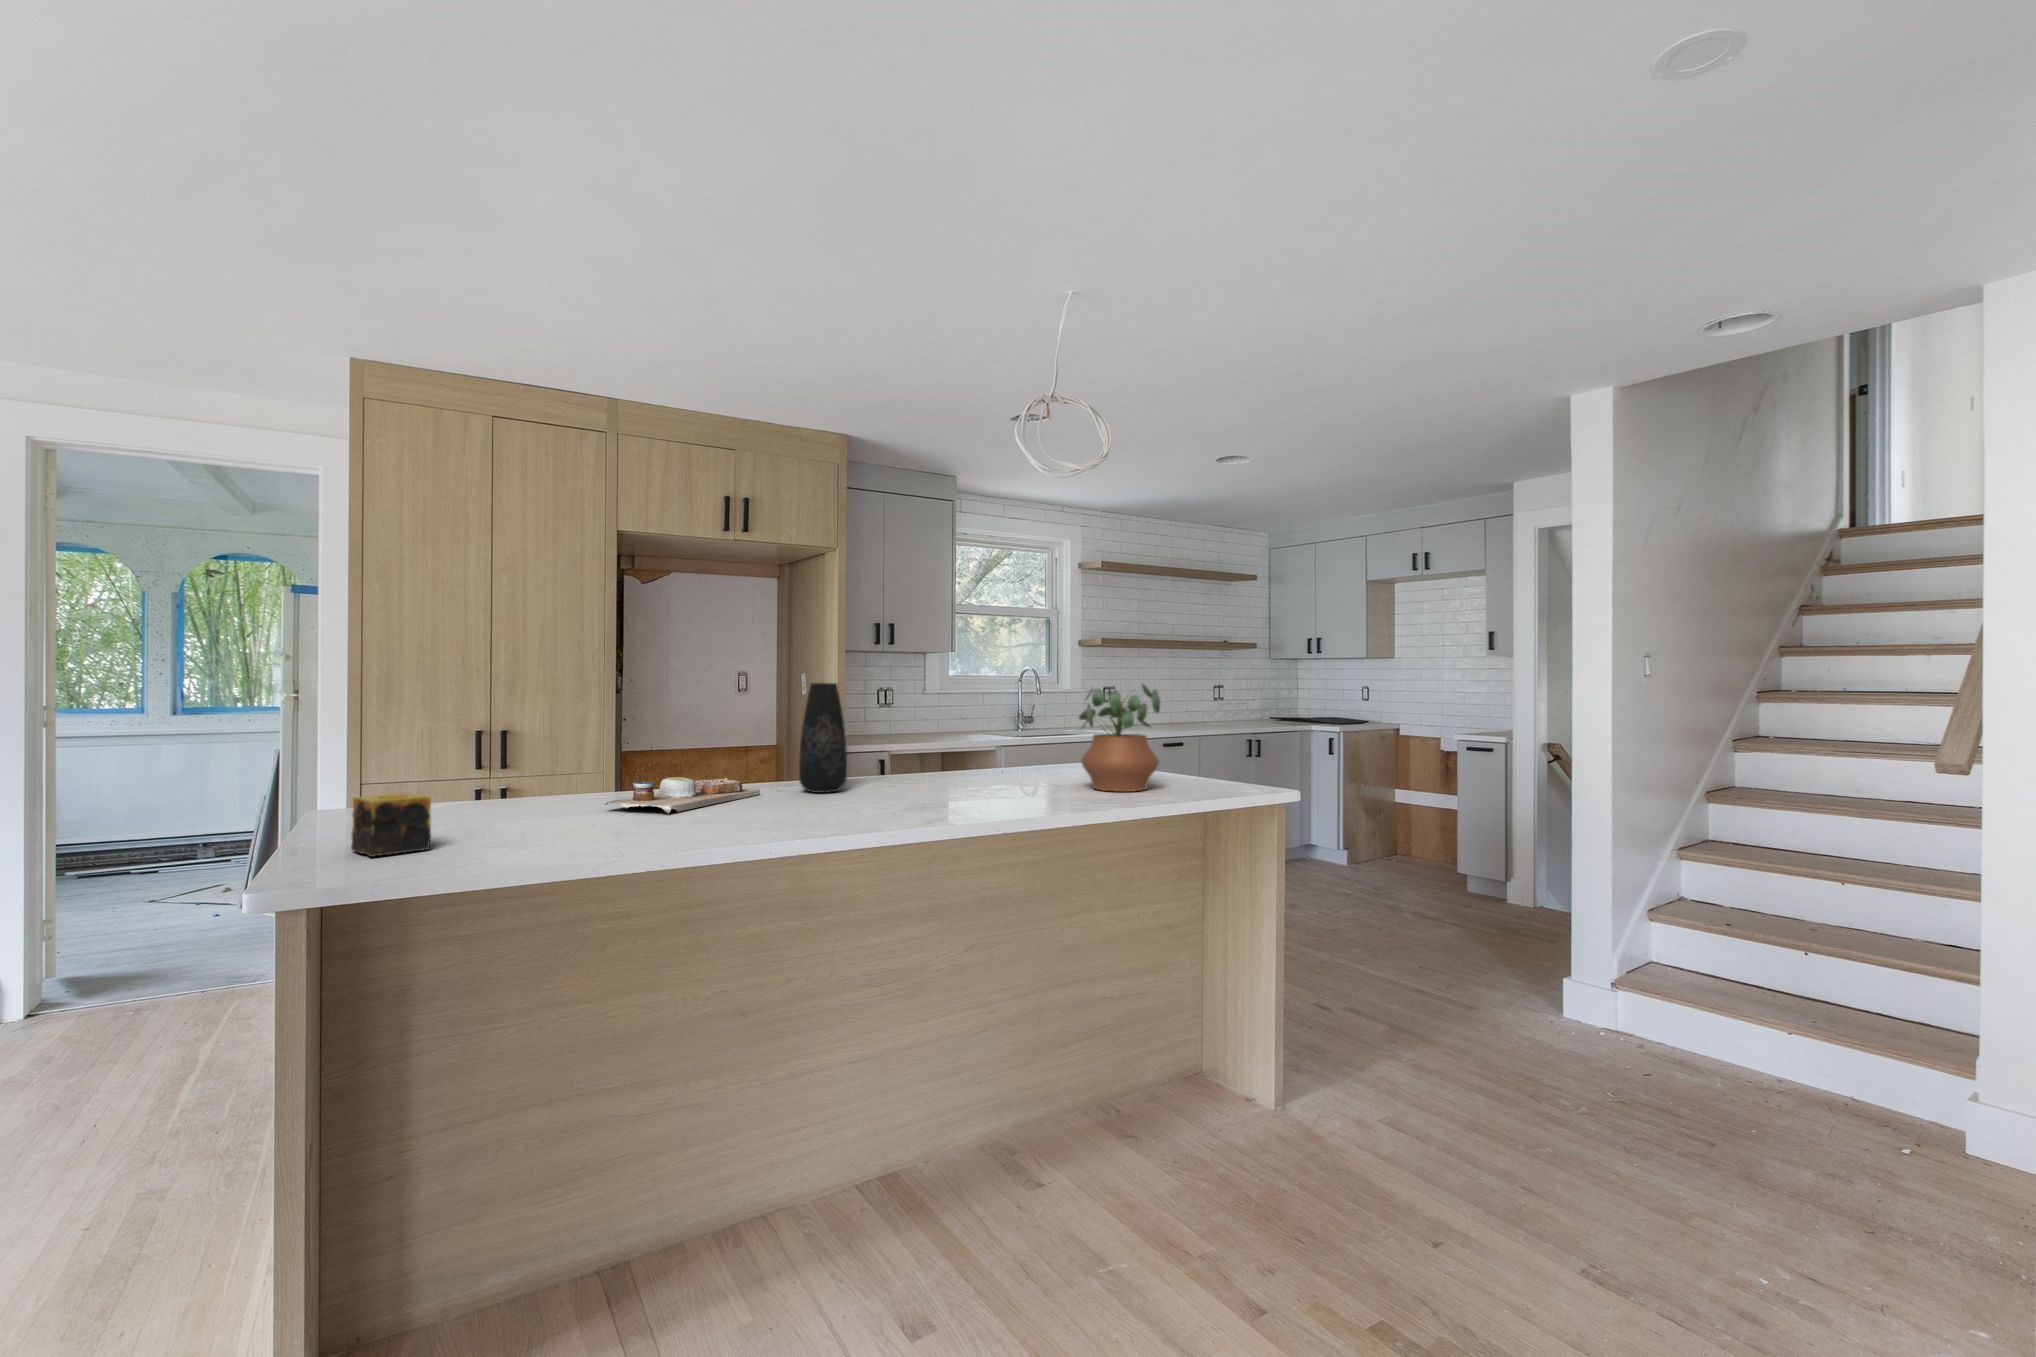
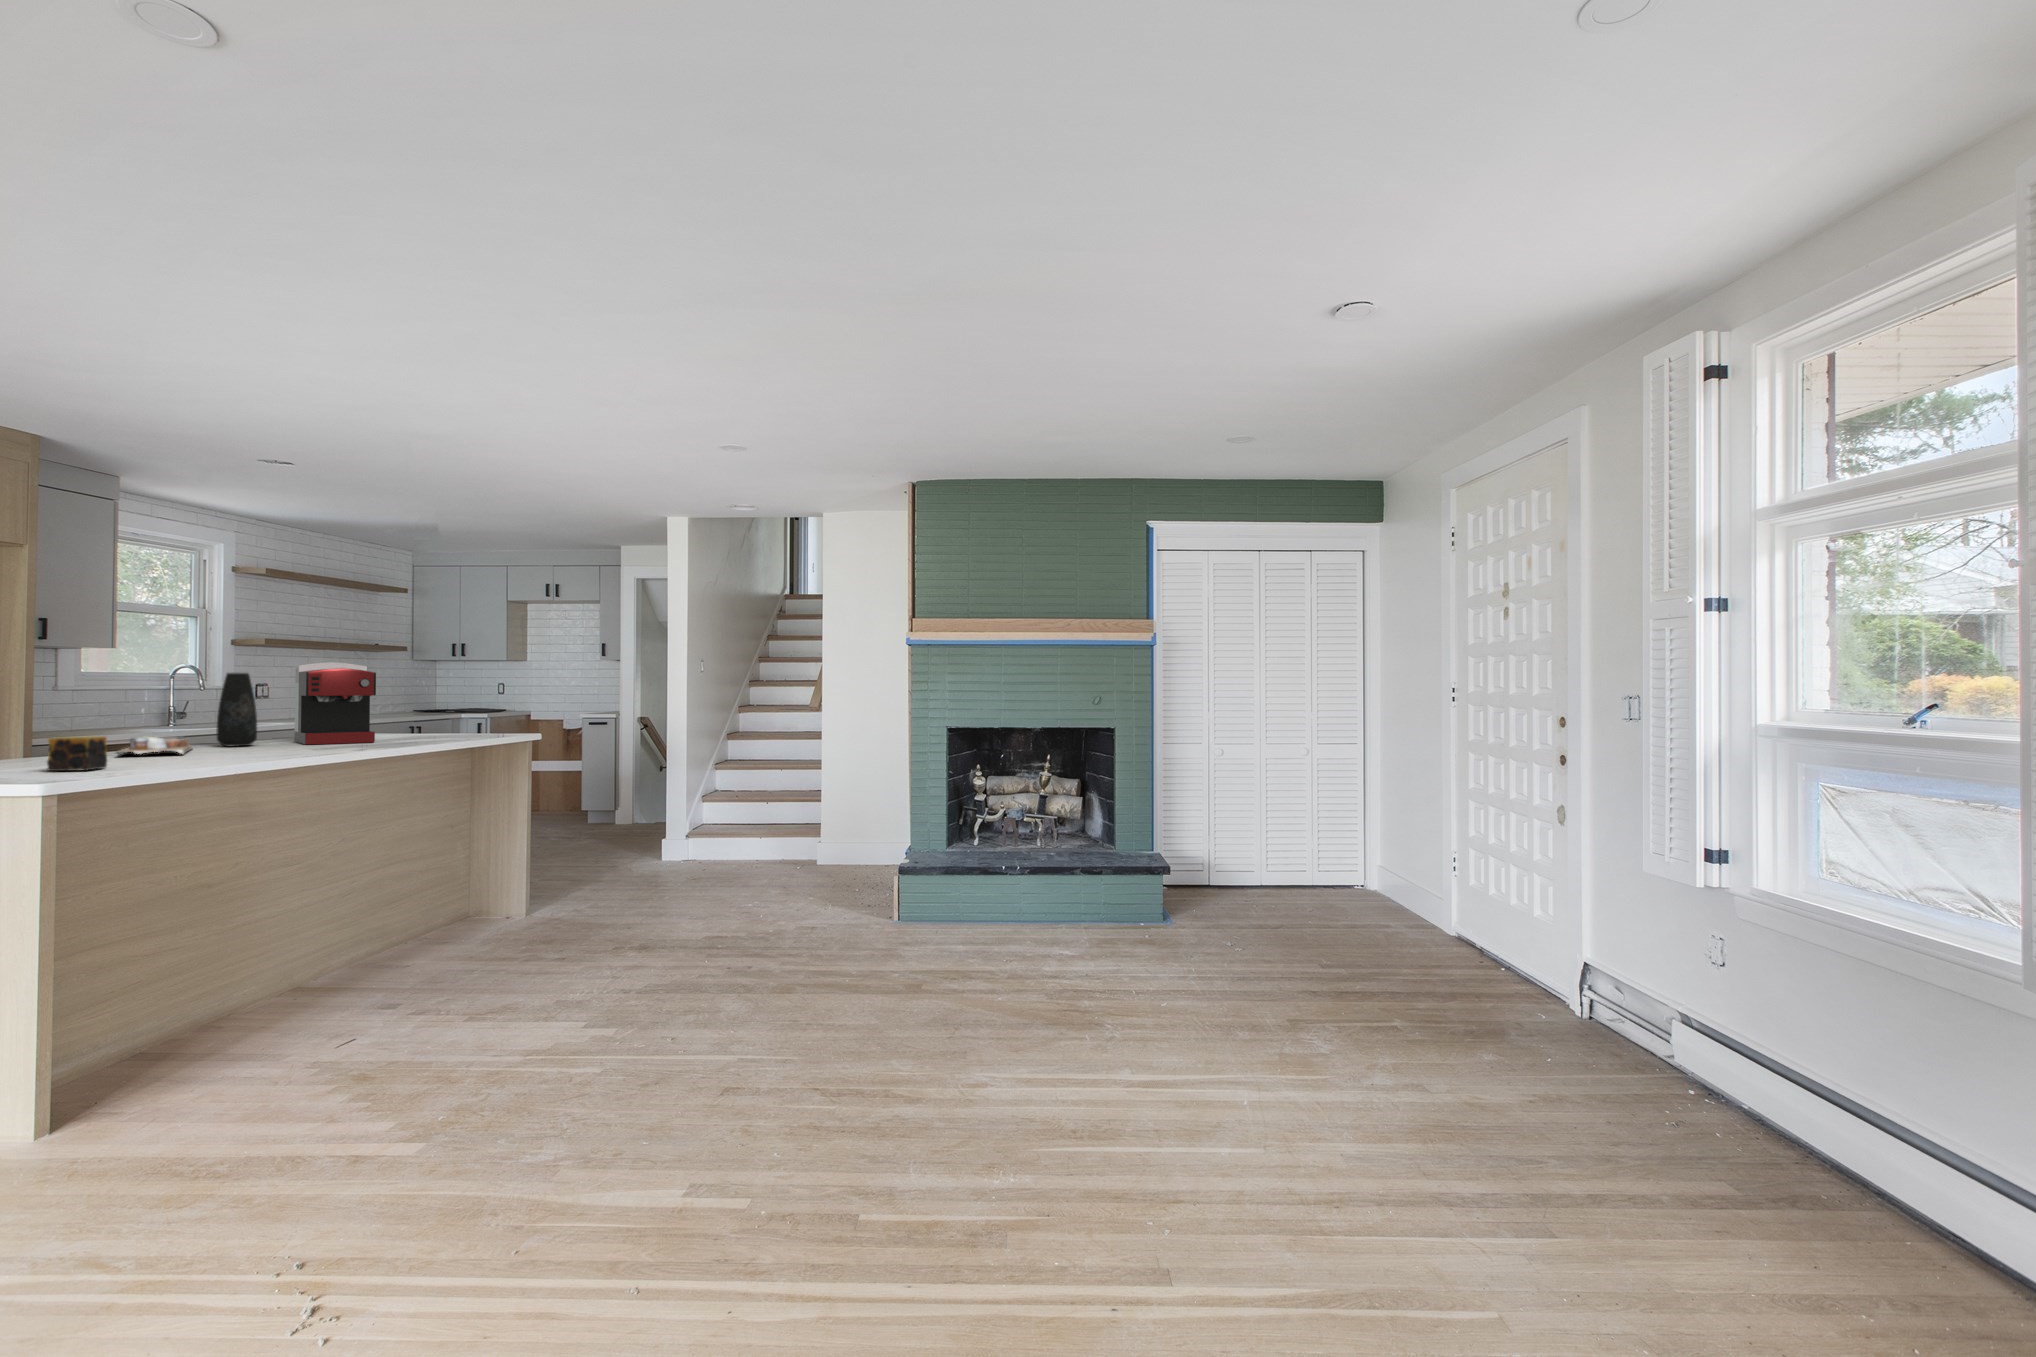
coffee maker: none [891,665,1001,798] -> present [295,662,376,744]
potted plant: present [1079,684,1160,792] -> none [409,674,472,737]

